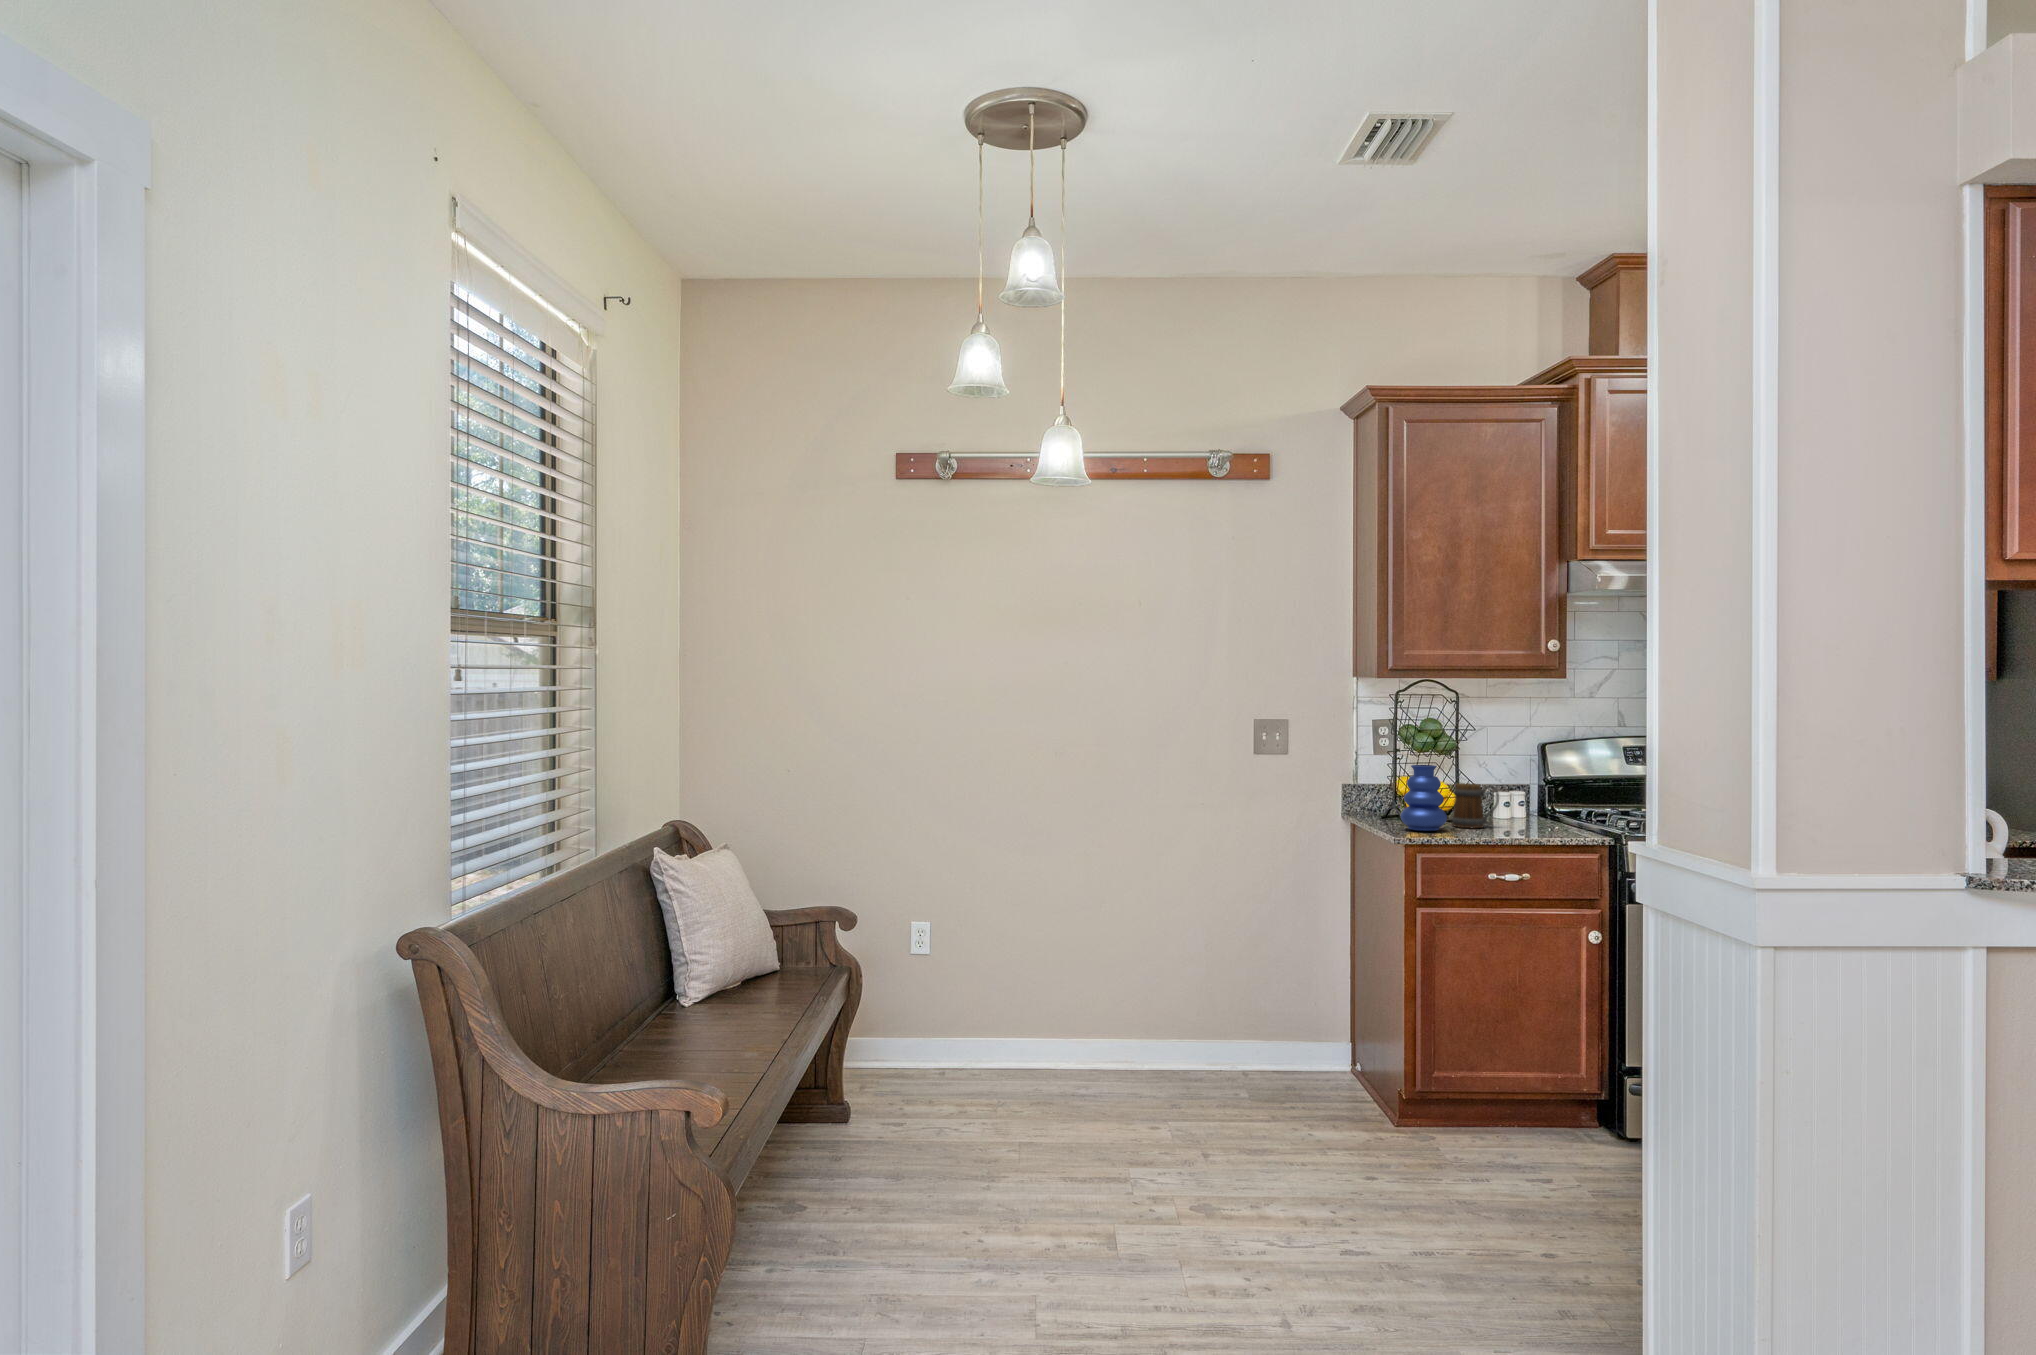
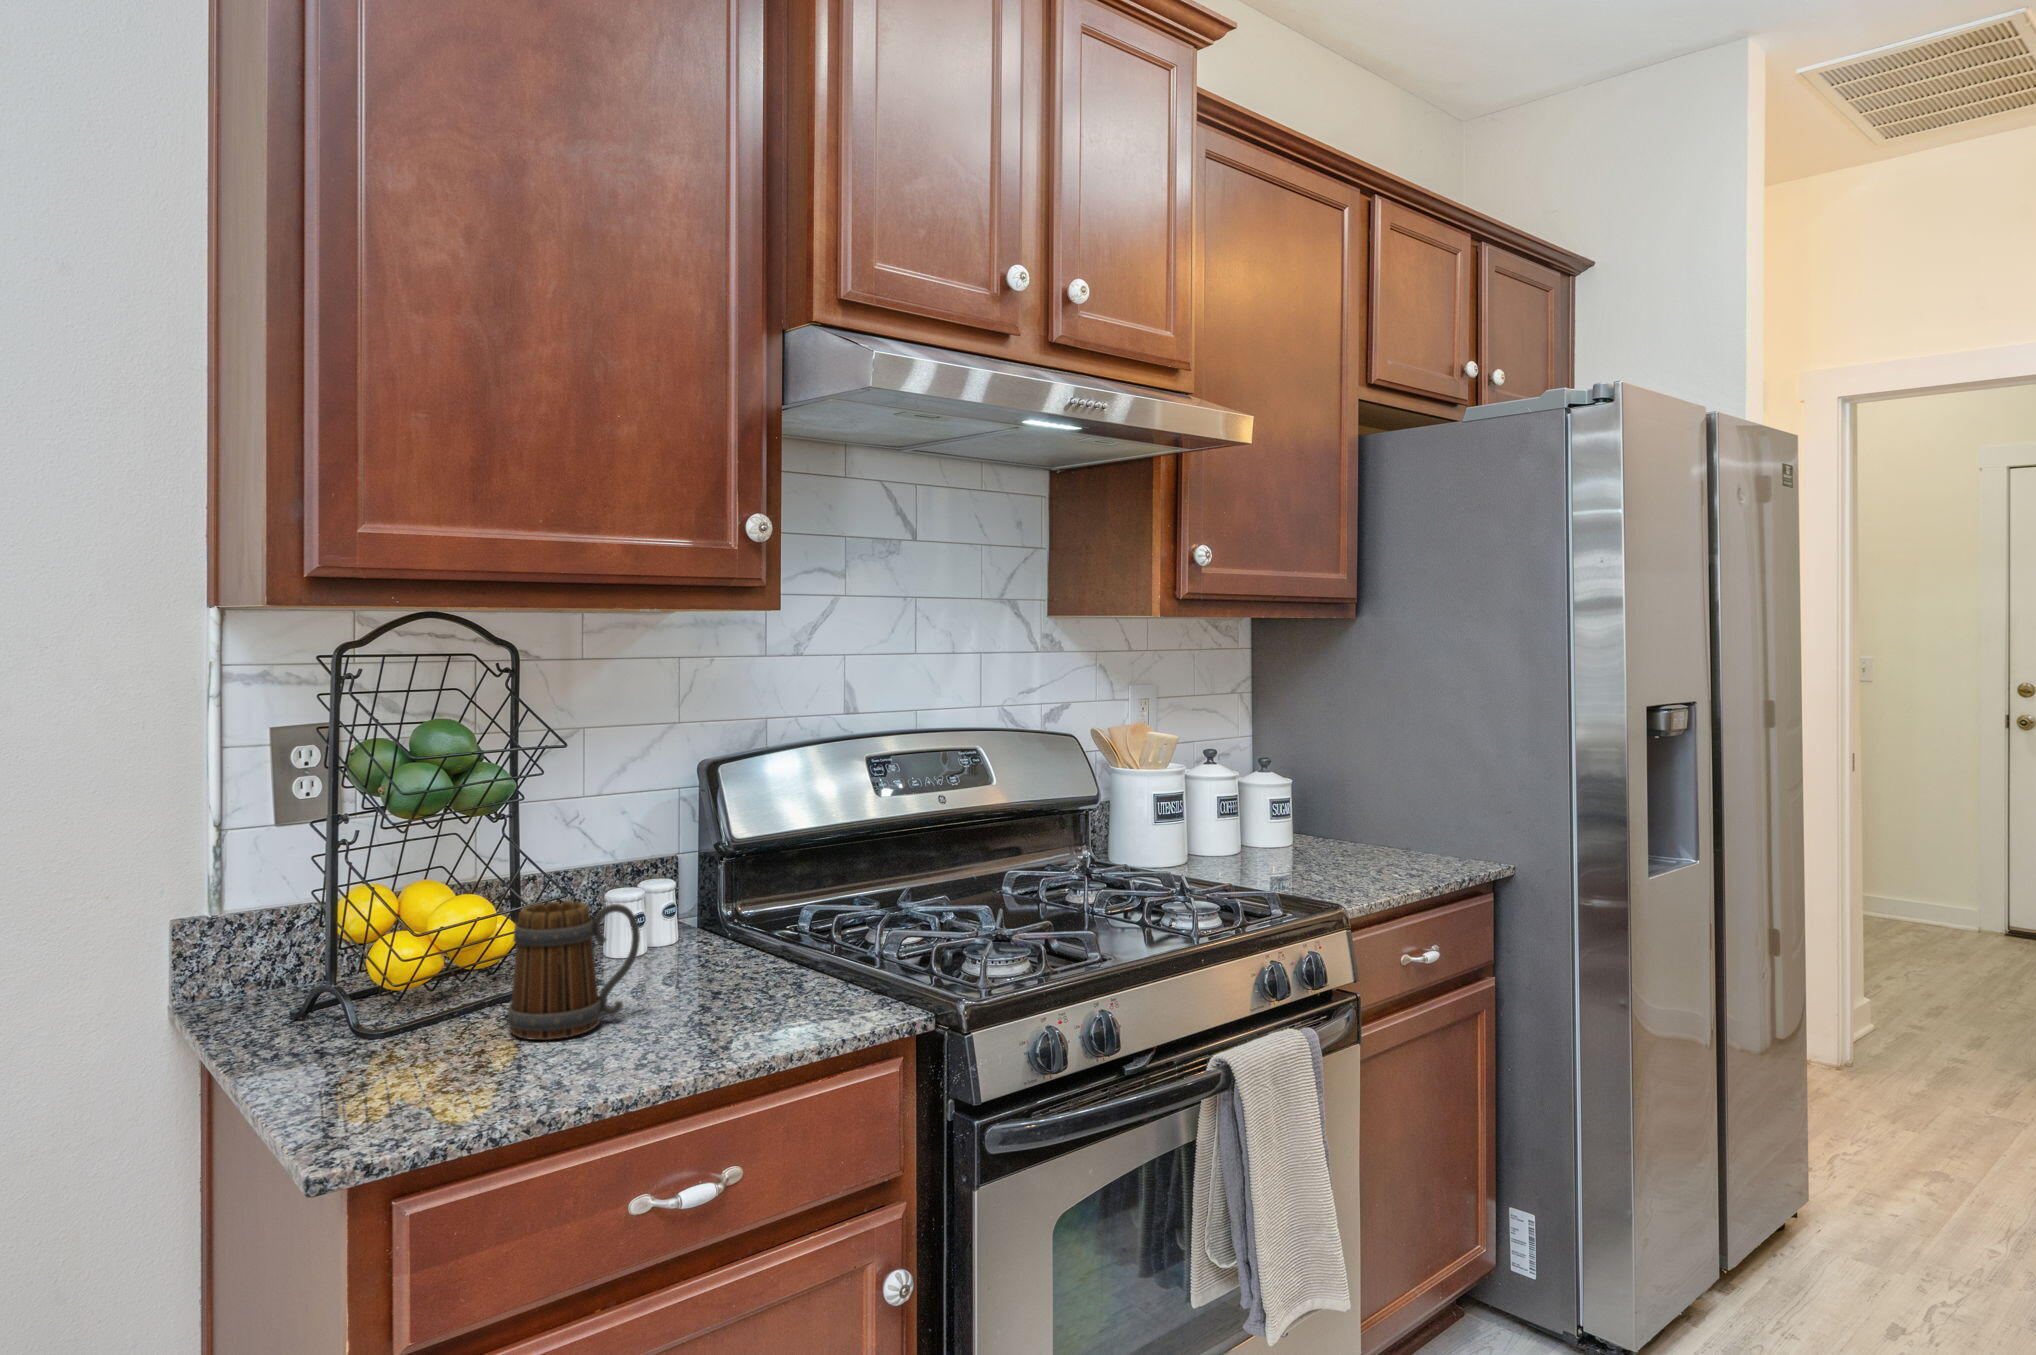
vase: present [1401,765,1447,831] -> none [340,875,497,1100]

